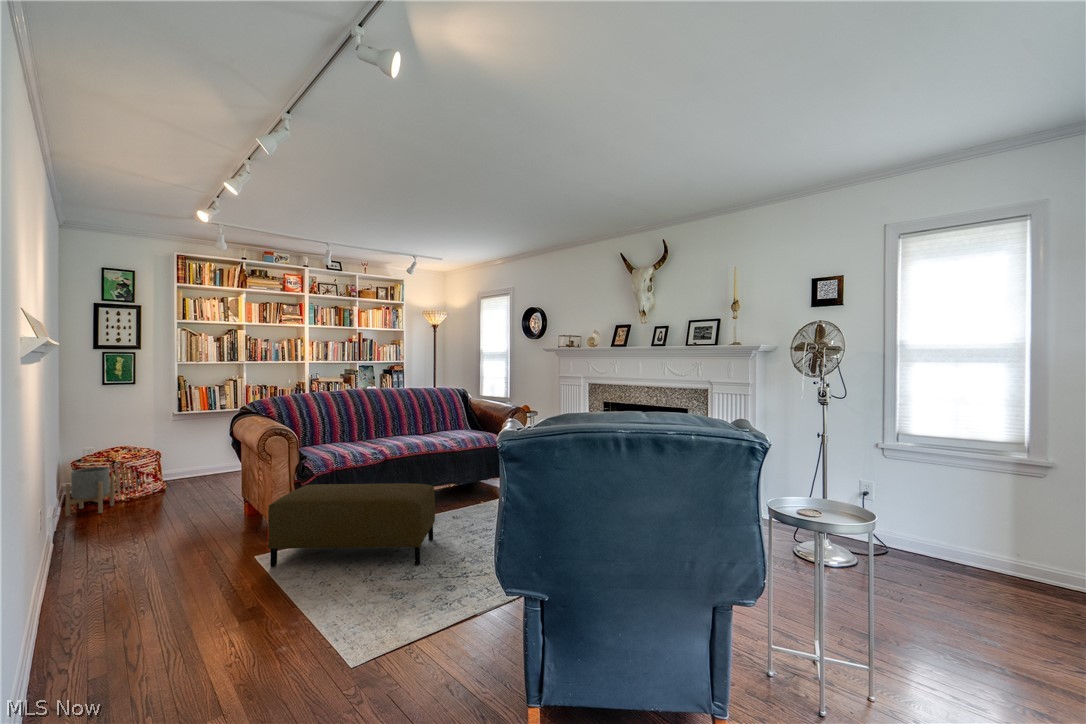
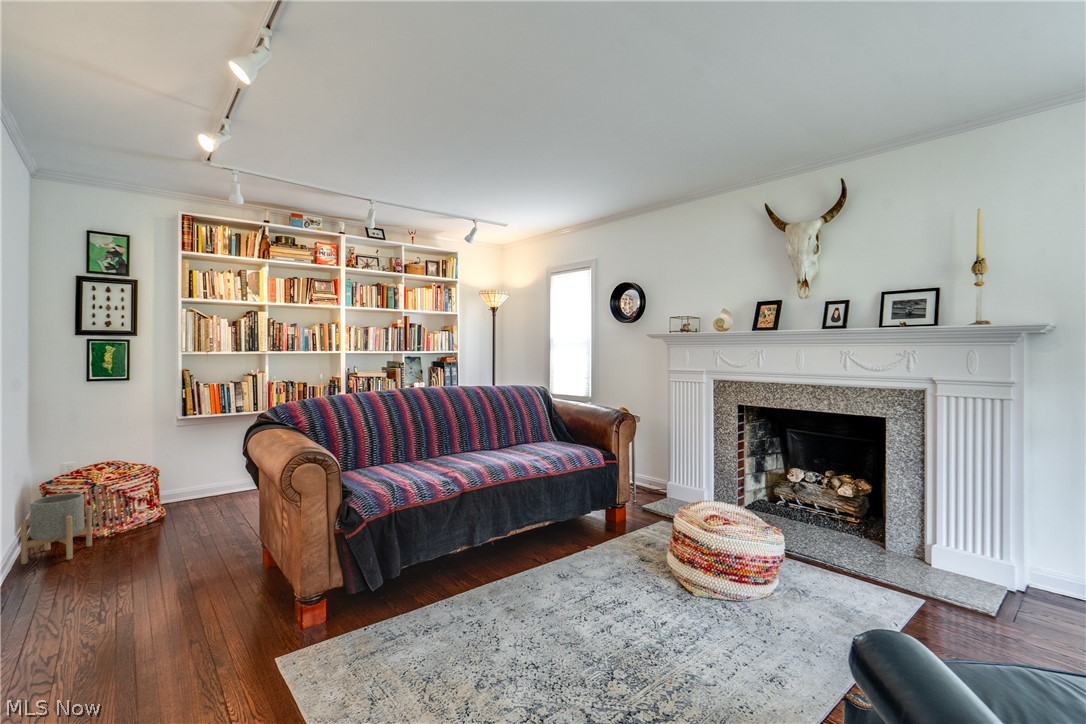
ottoman: present [268,483,435,567] -> none [294,538,552,692]

